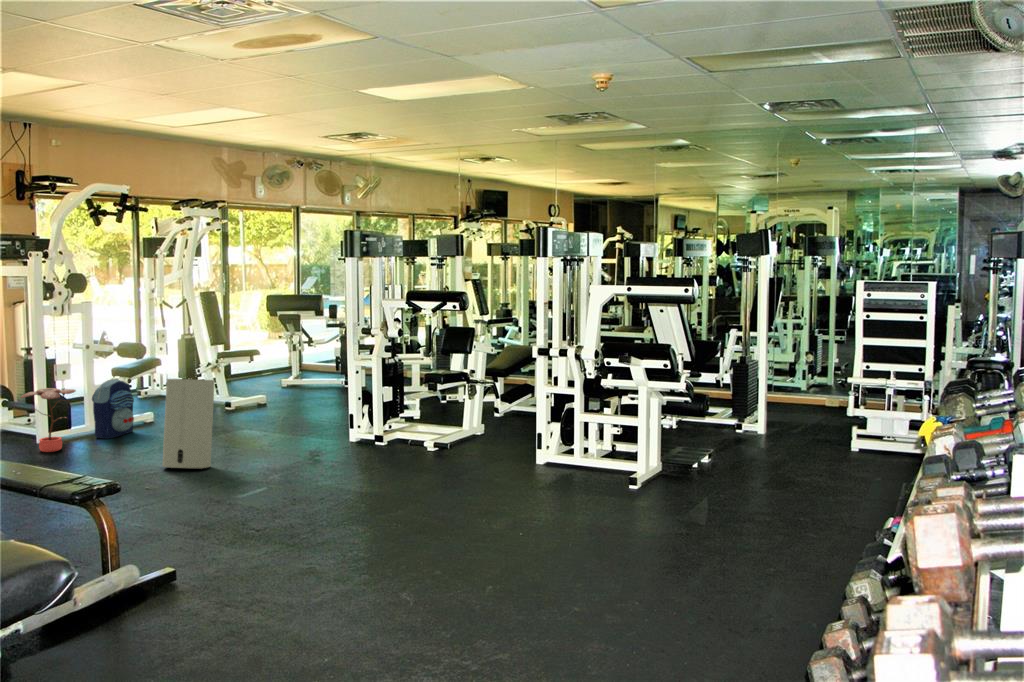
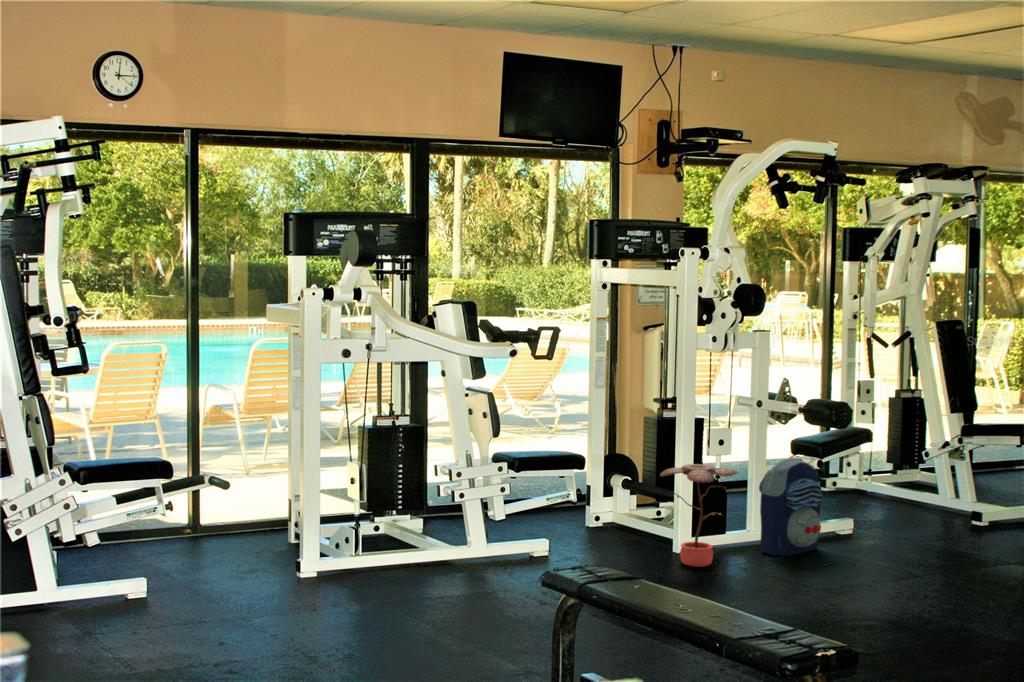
air purifier: present [163,379,214,469] -> none [869,468,970,642]

